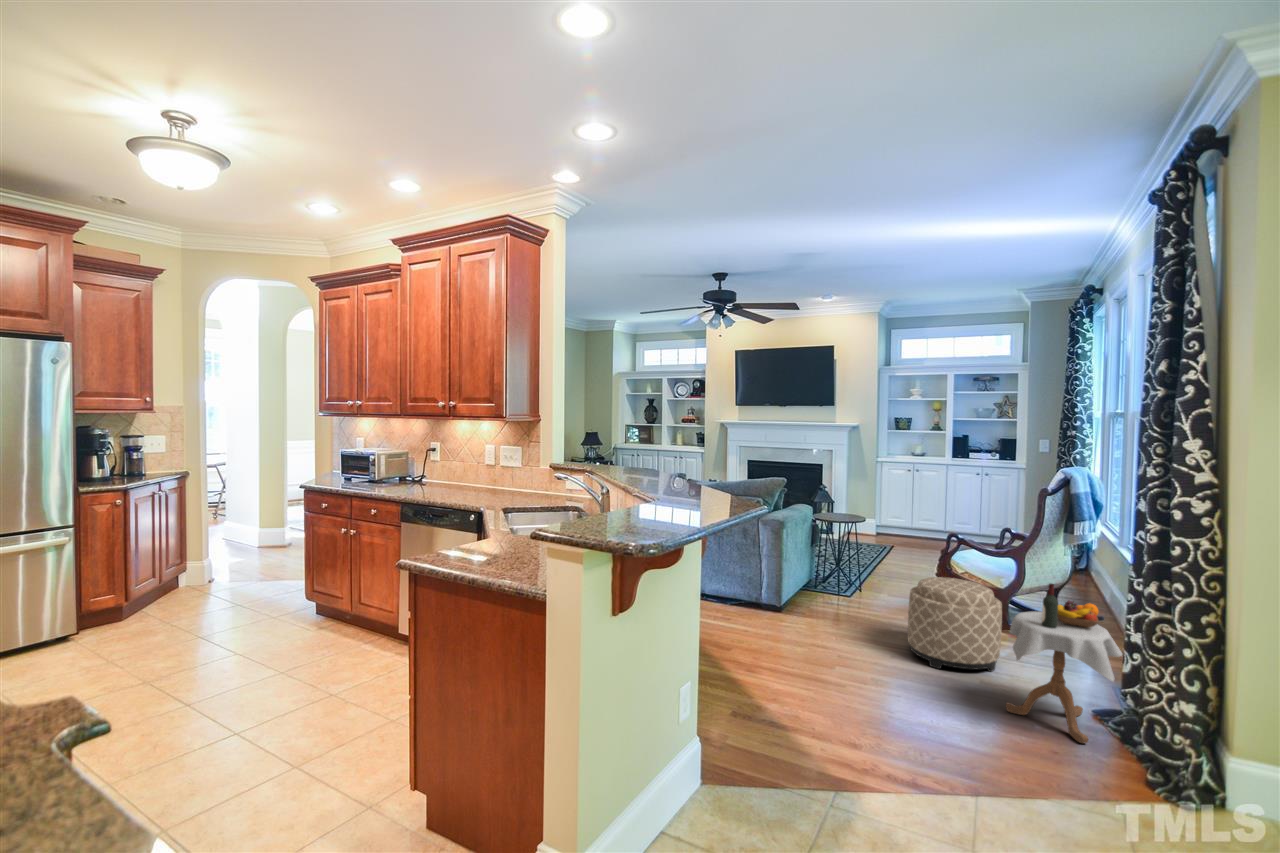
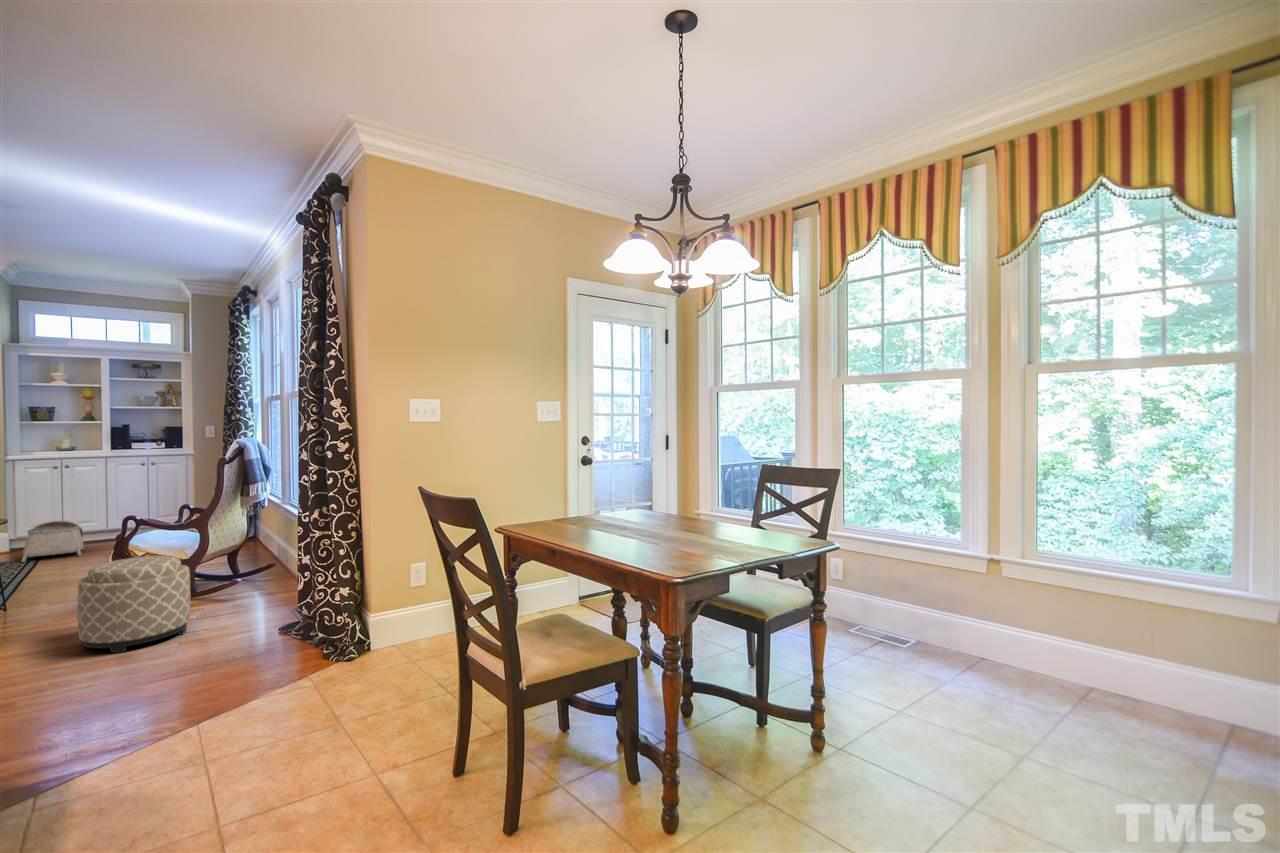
basket: none [885,517,928,552] -> present [22,521,84,562]
side table: present [1006,583,1122,743] -> none [202,529,298,657]

